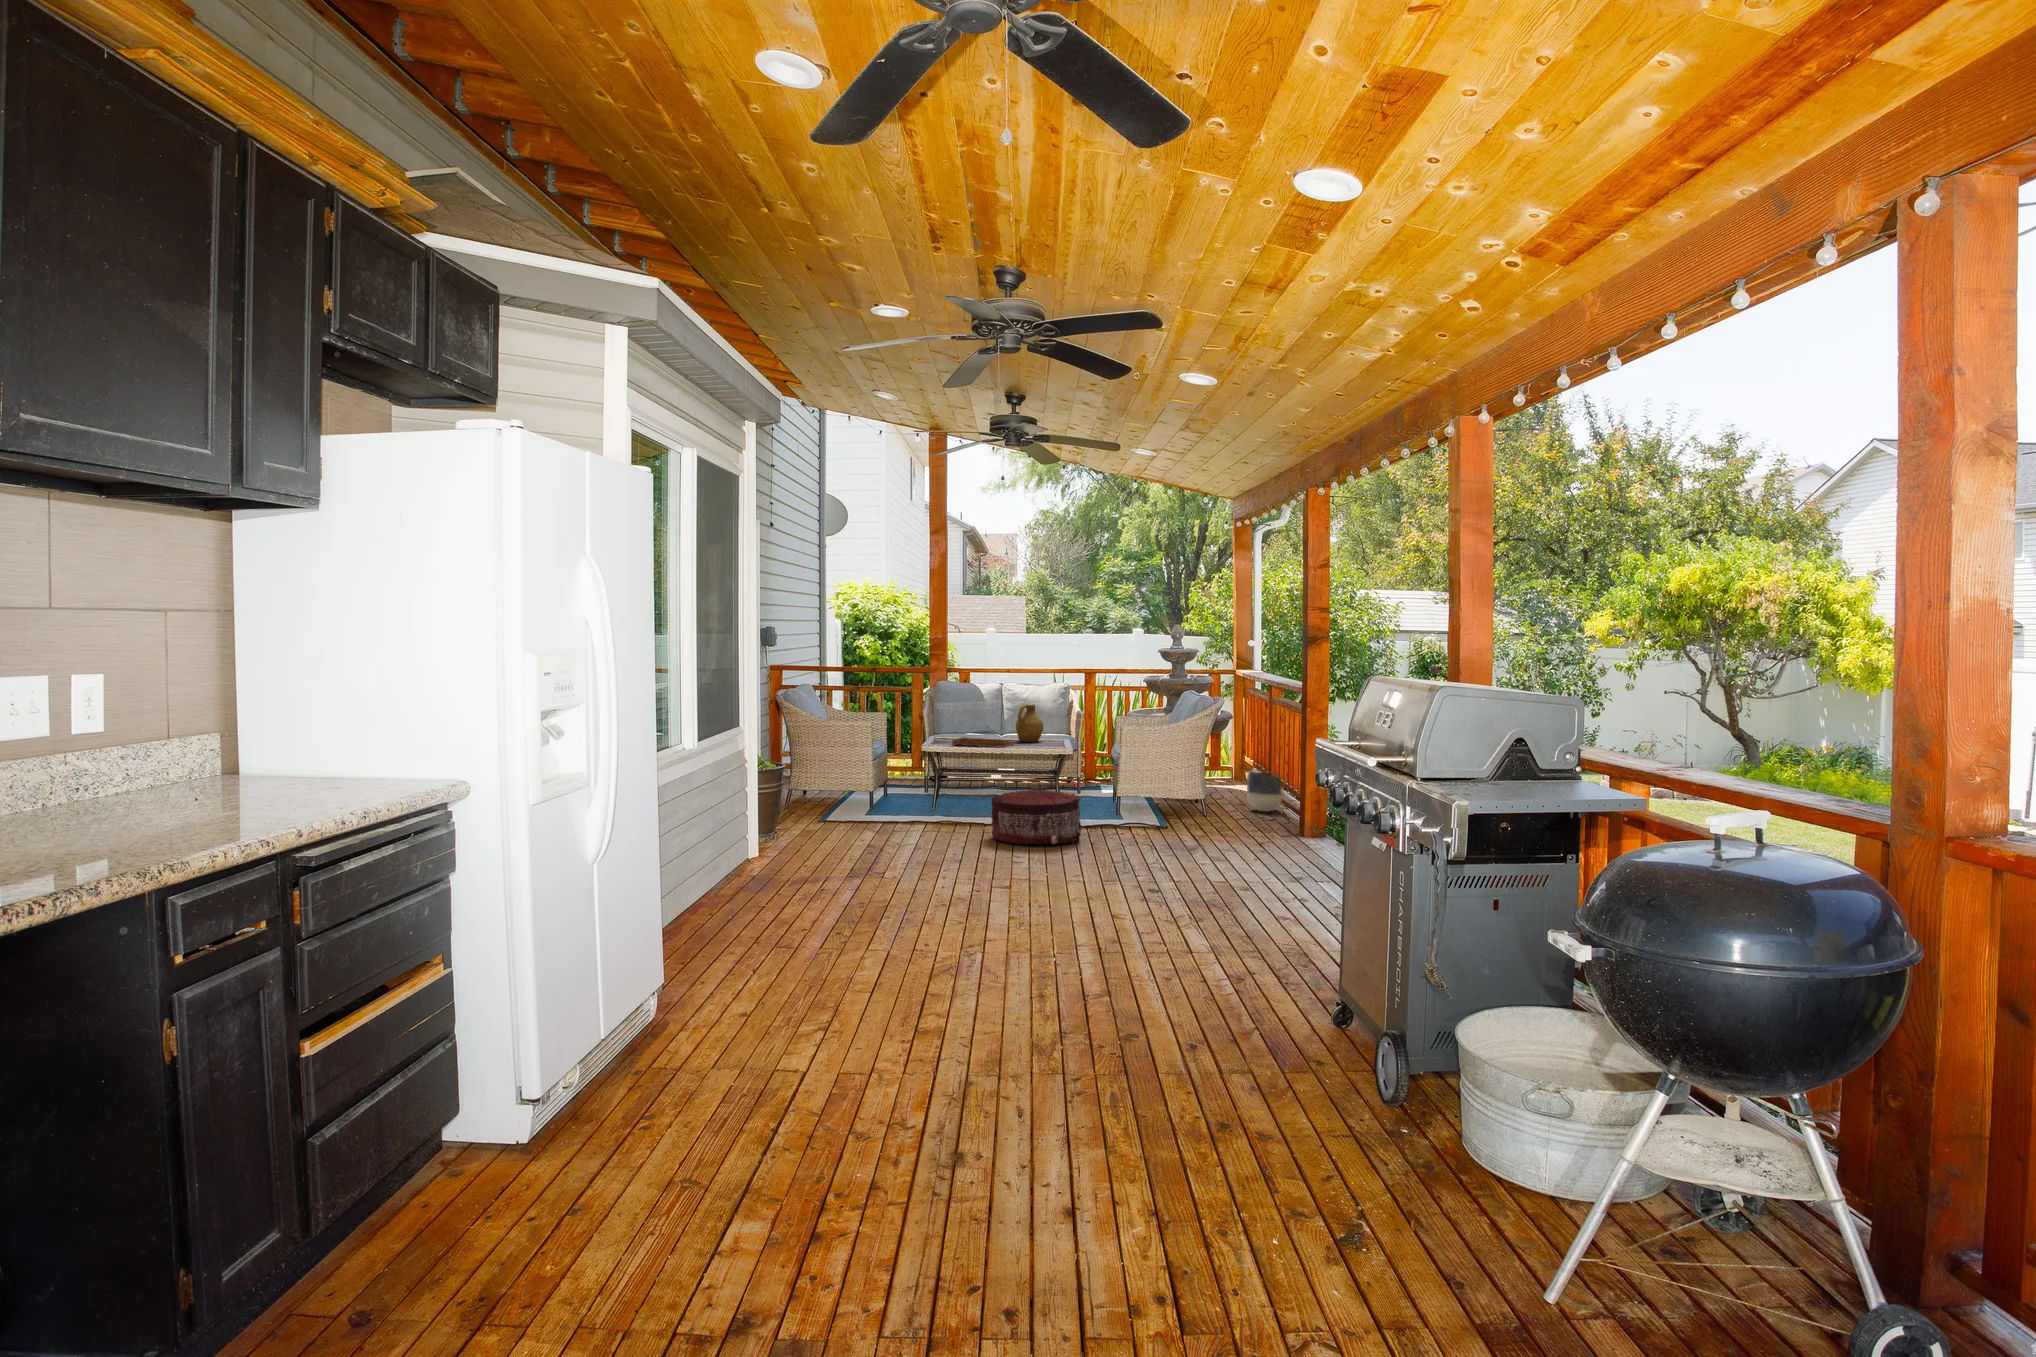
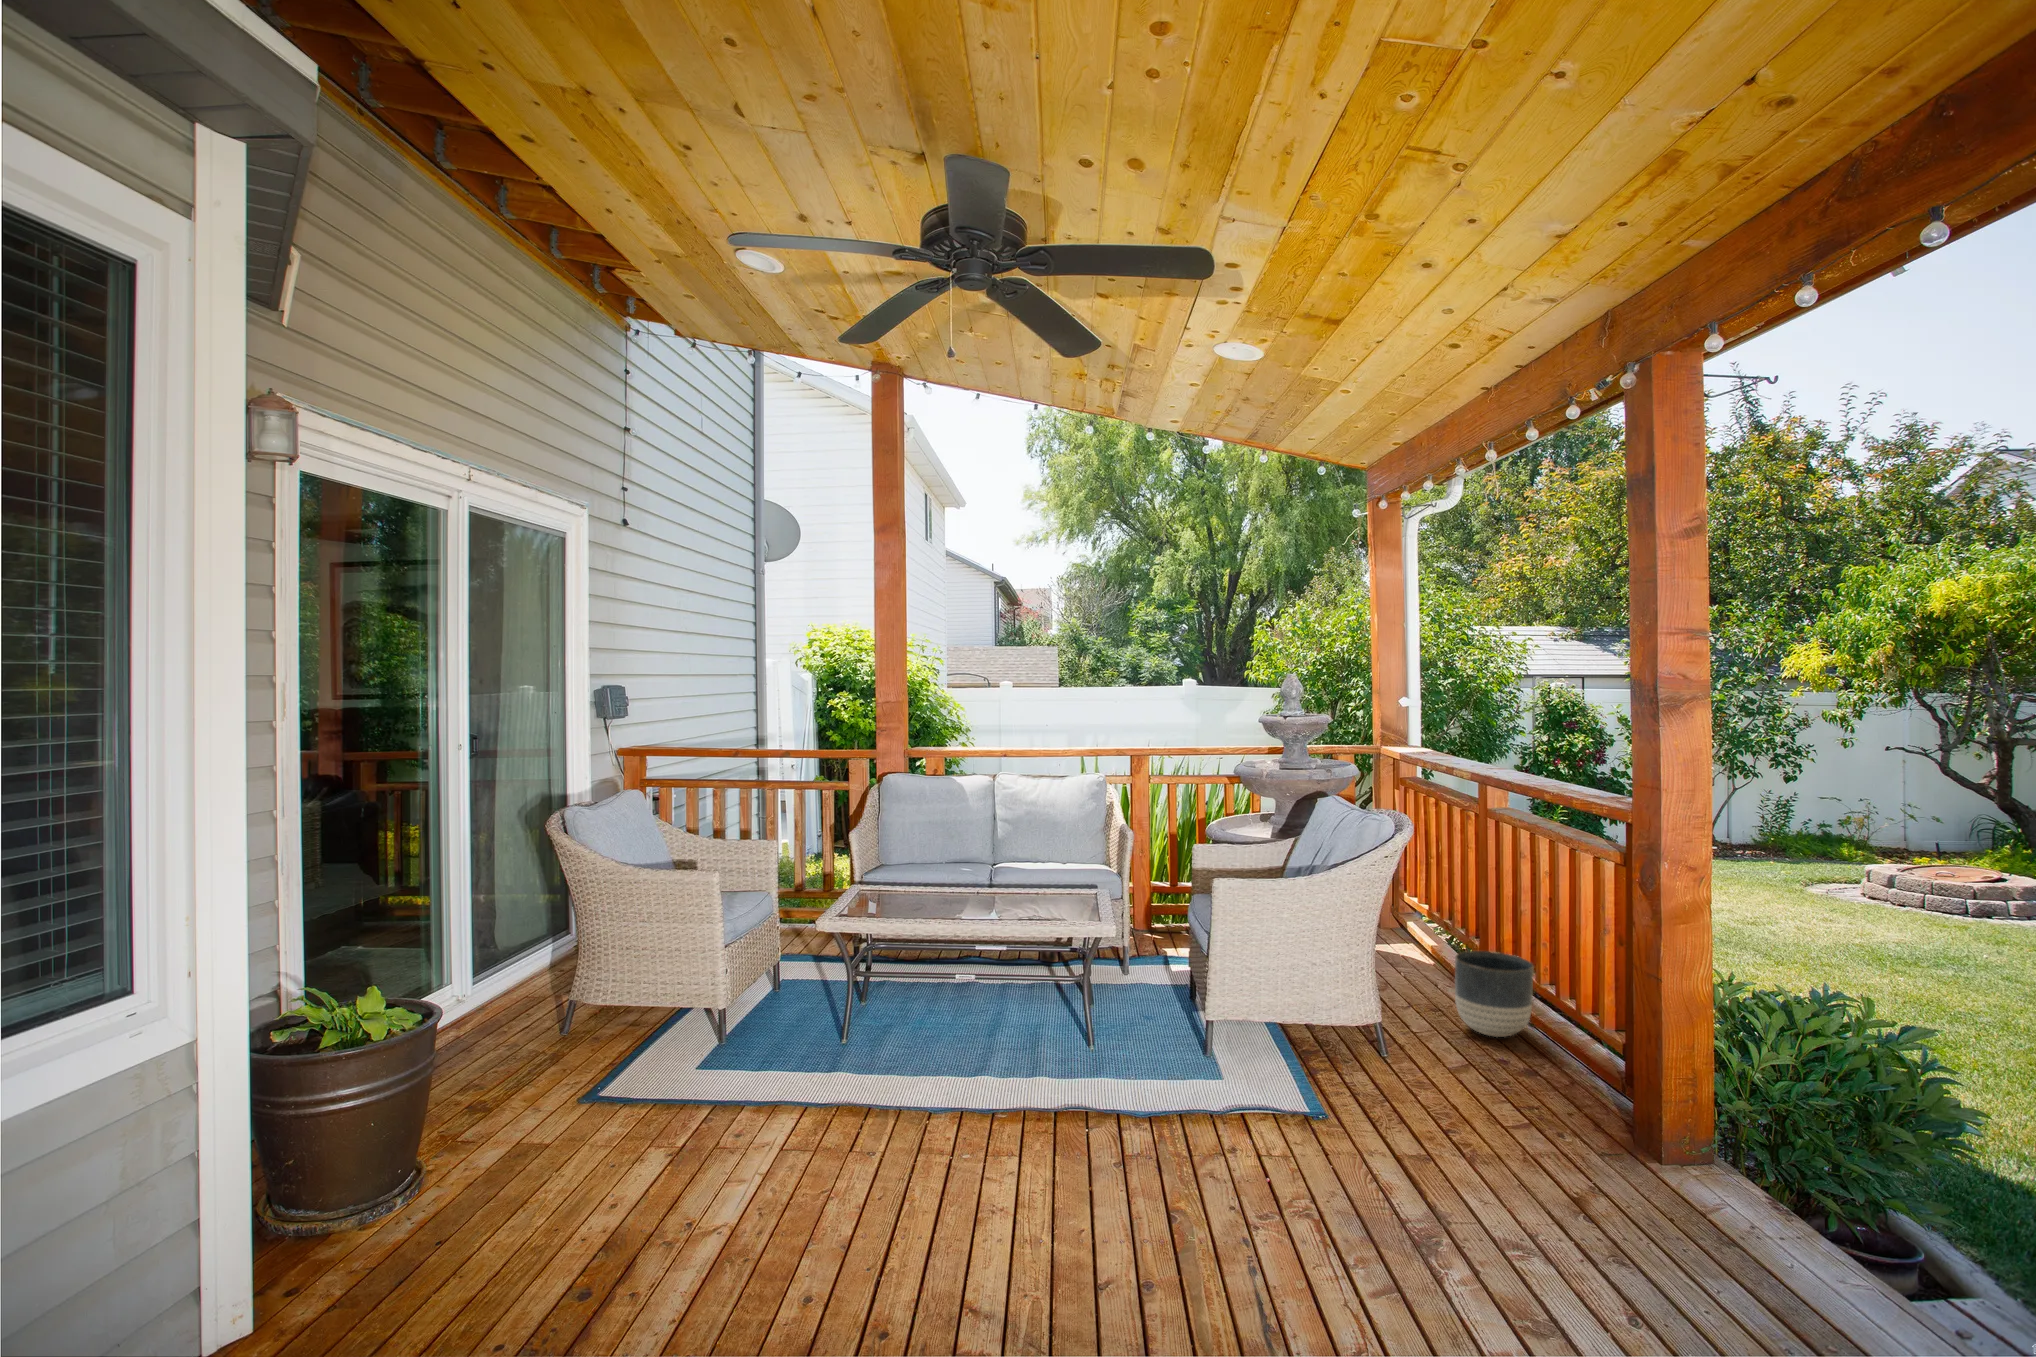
pitcher: present [1016,704,1044,742] -> none [1006,821,1057,895]
tray: present [952,727,1014,747] -> none [879,871,999,920]
pouf: present [991,790,1081,844] -> none [914,1062,1142,1269]

